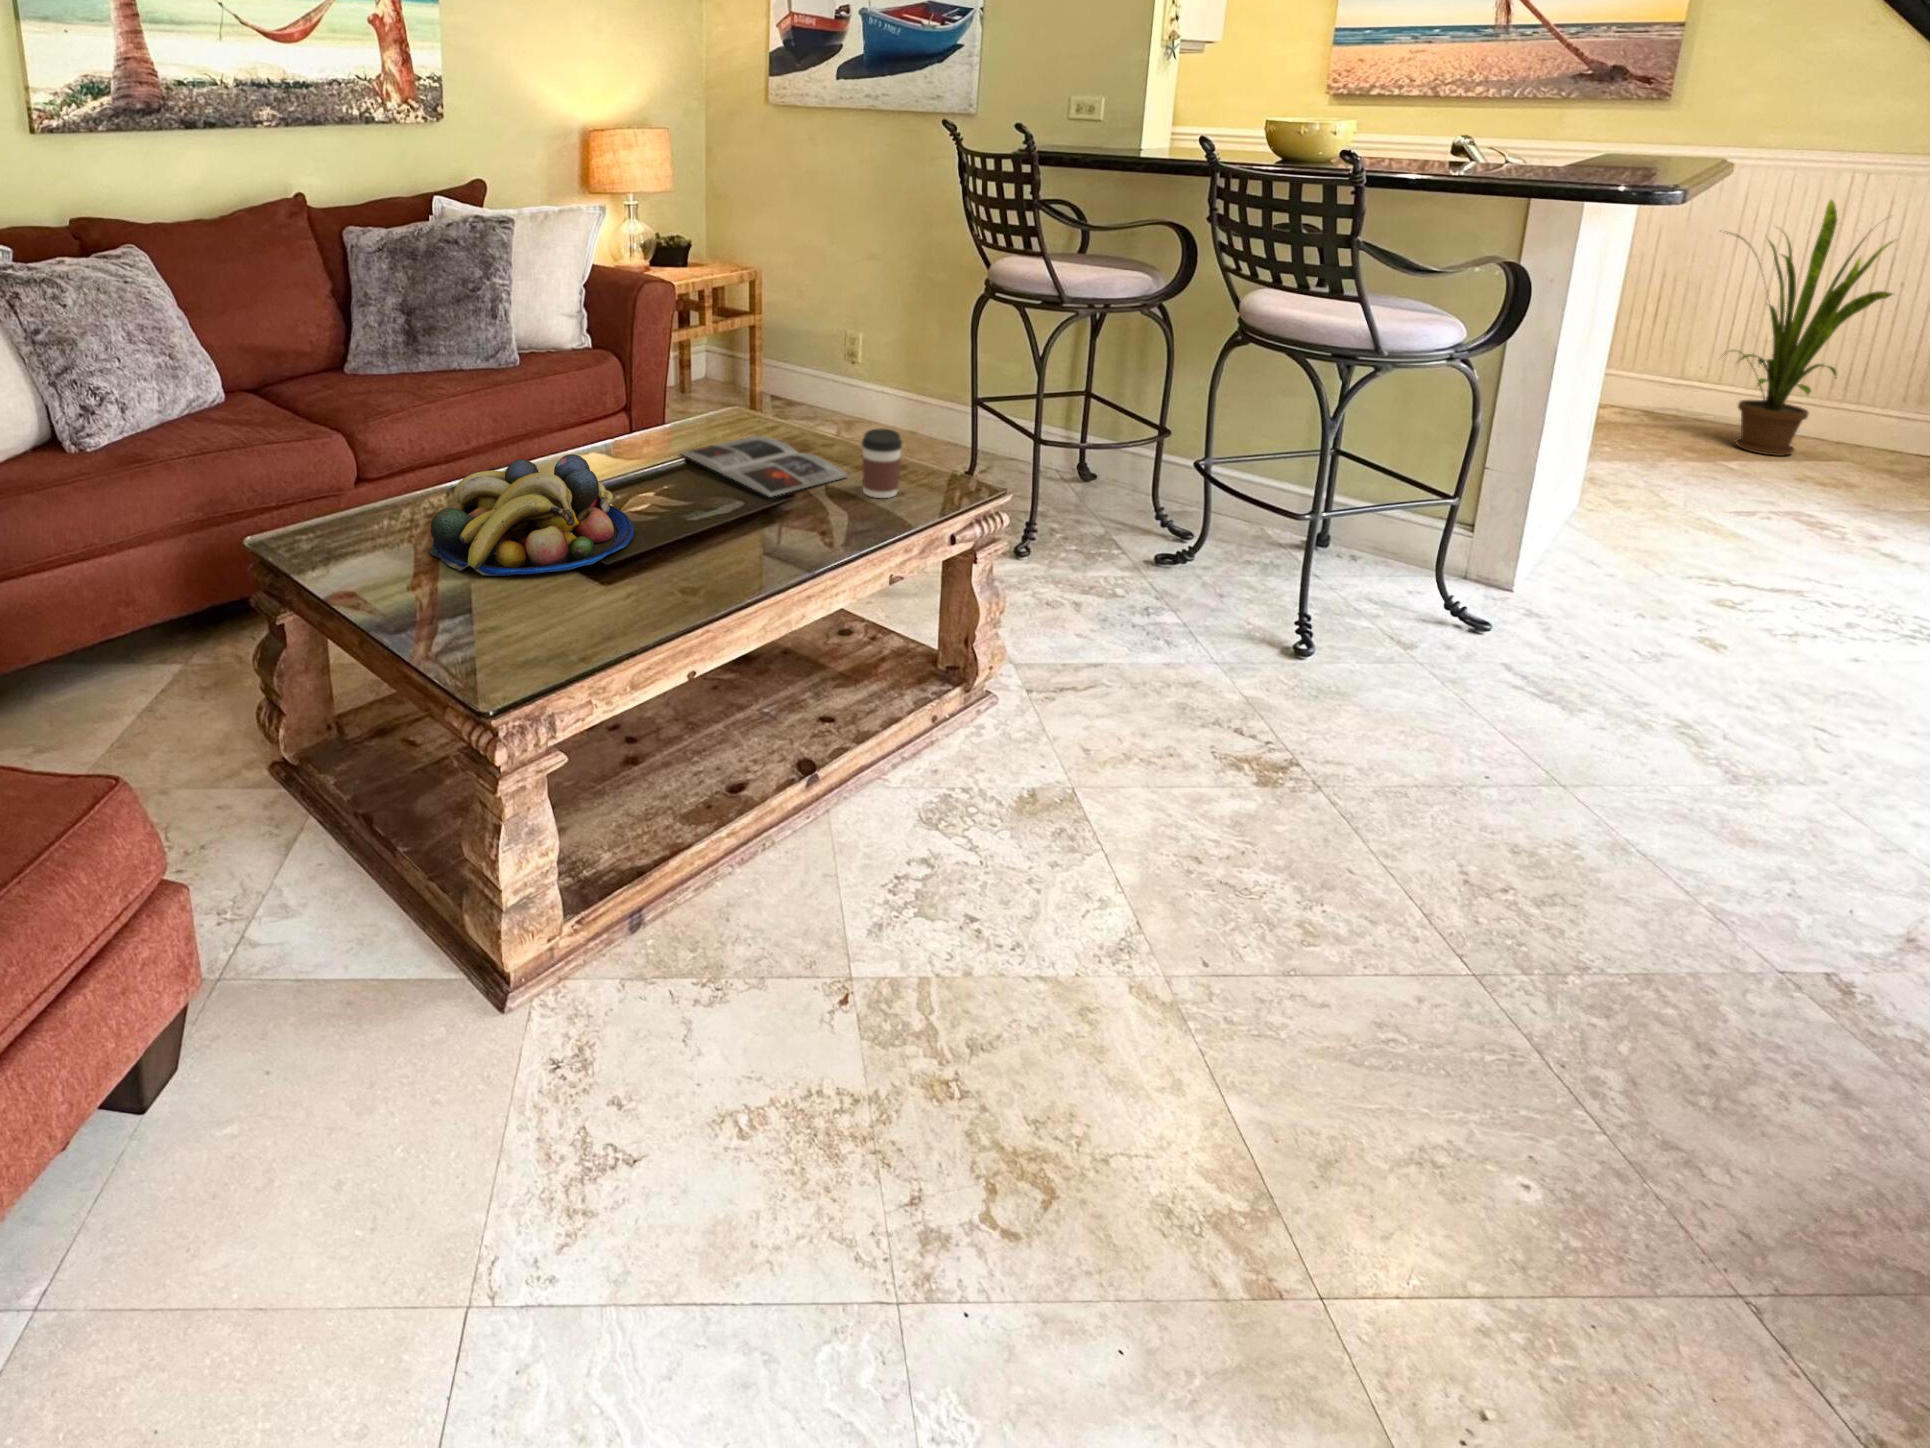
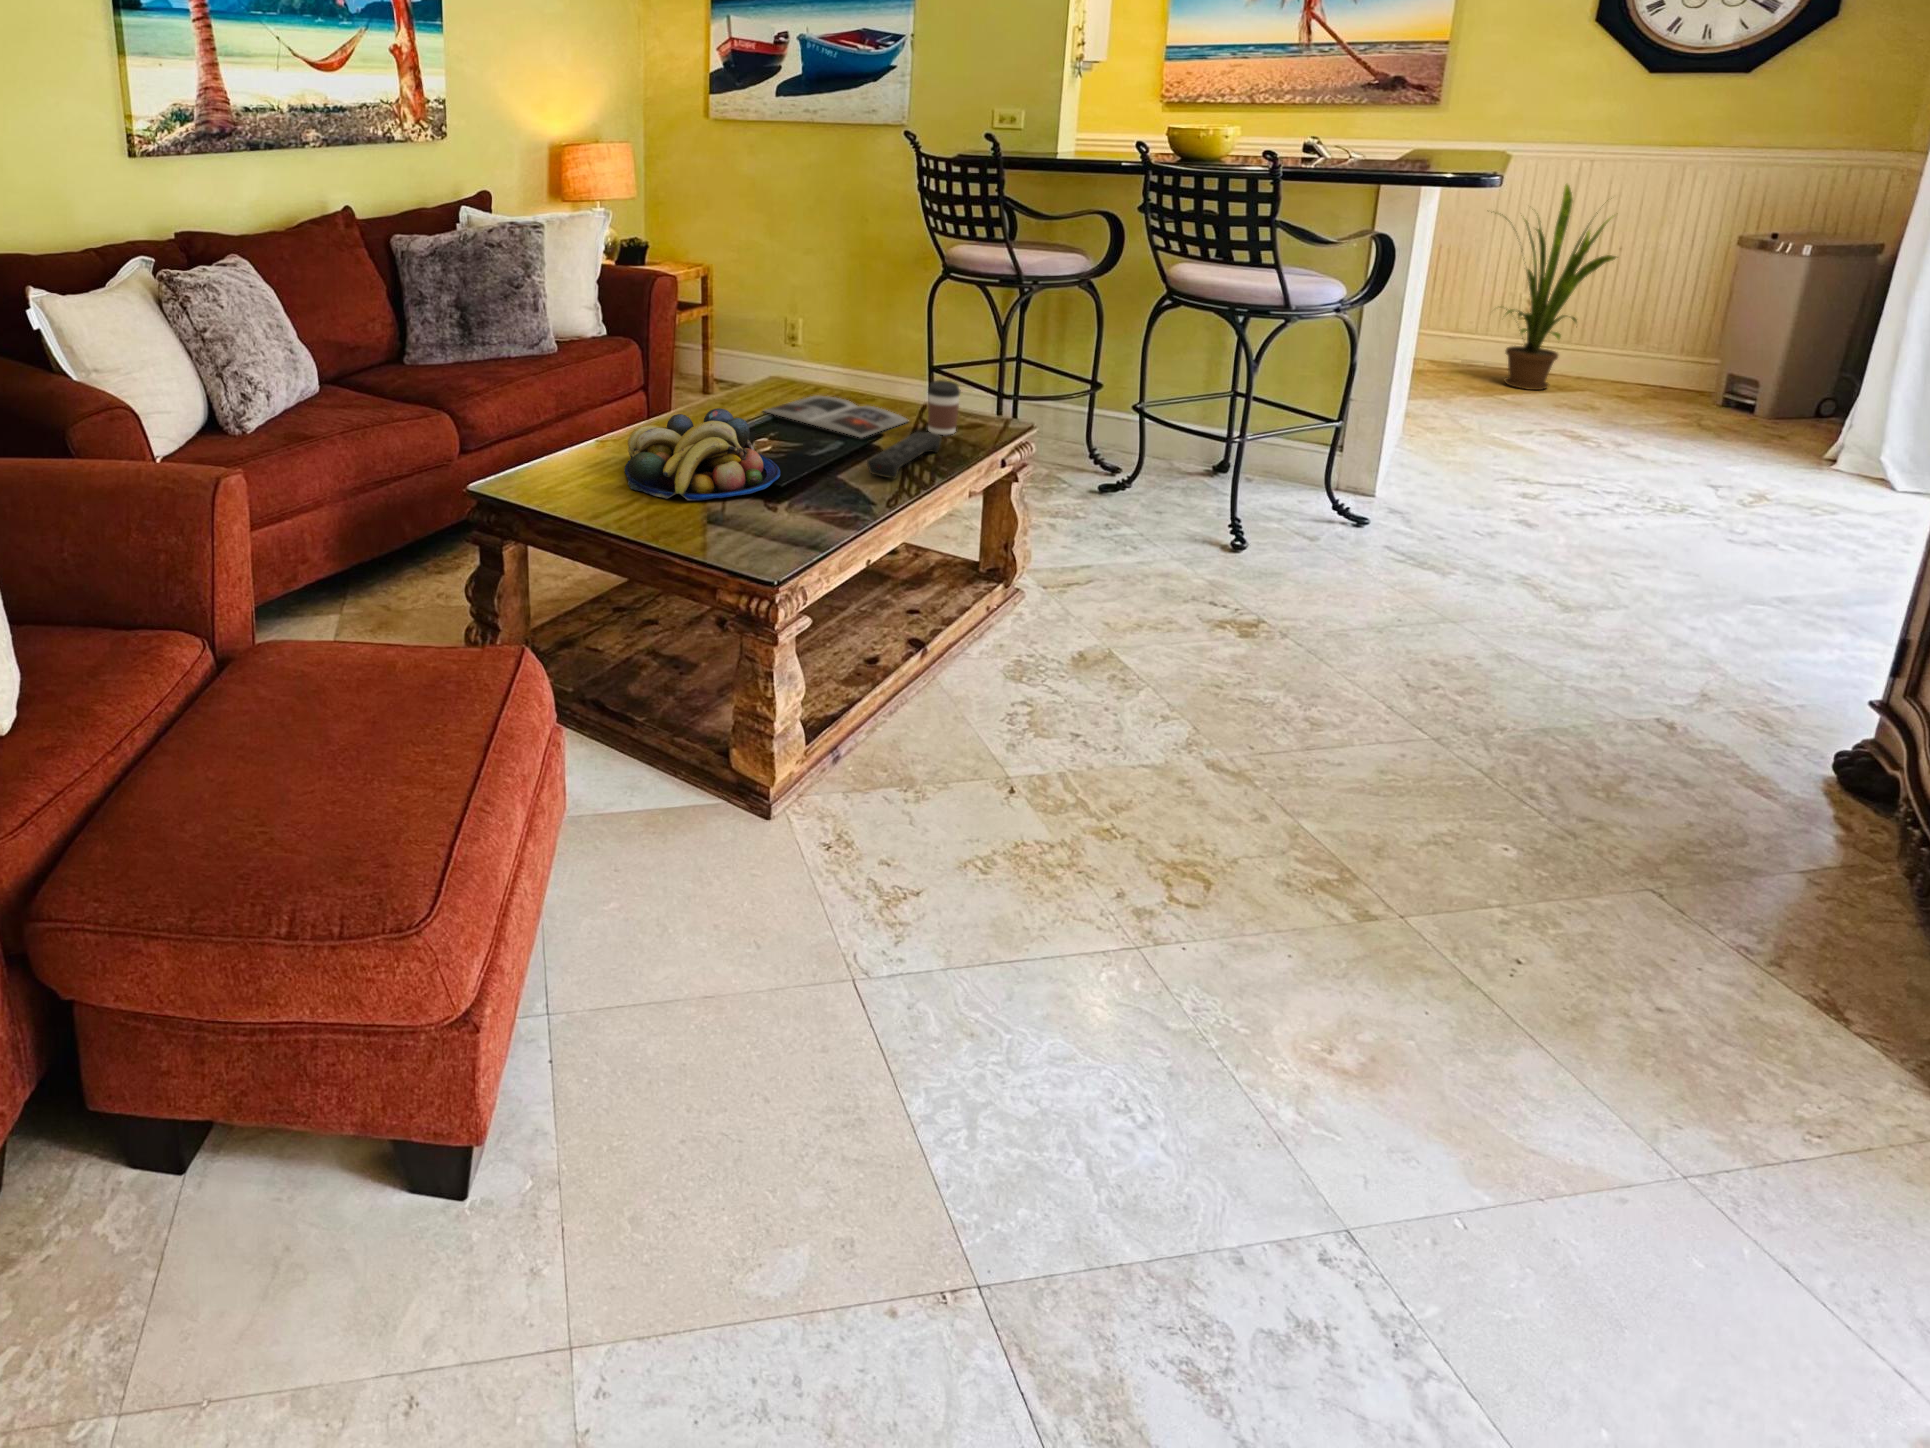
remote control: none [736,494,860,560] -> present [867,432,942,478]

